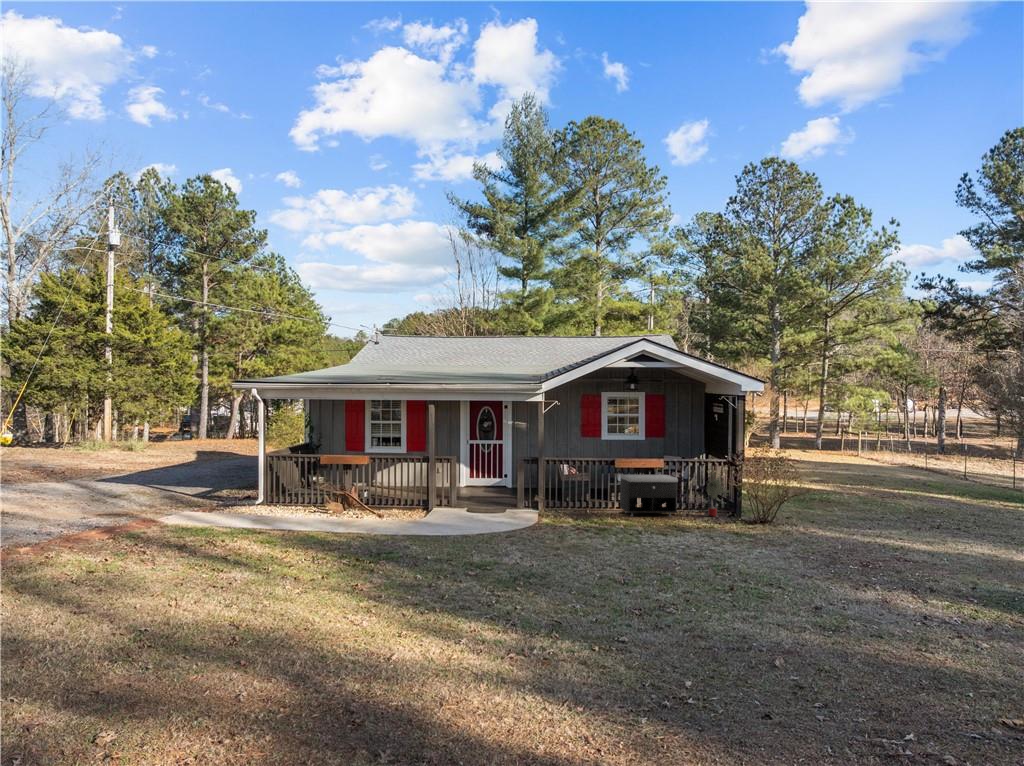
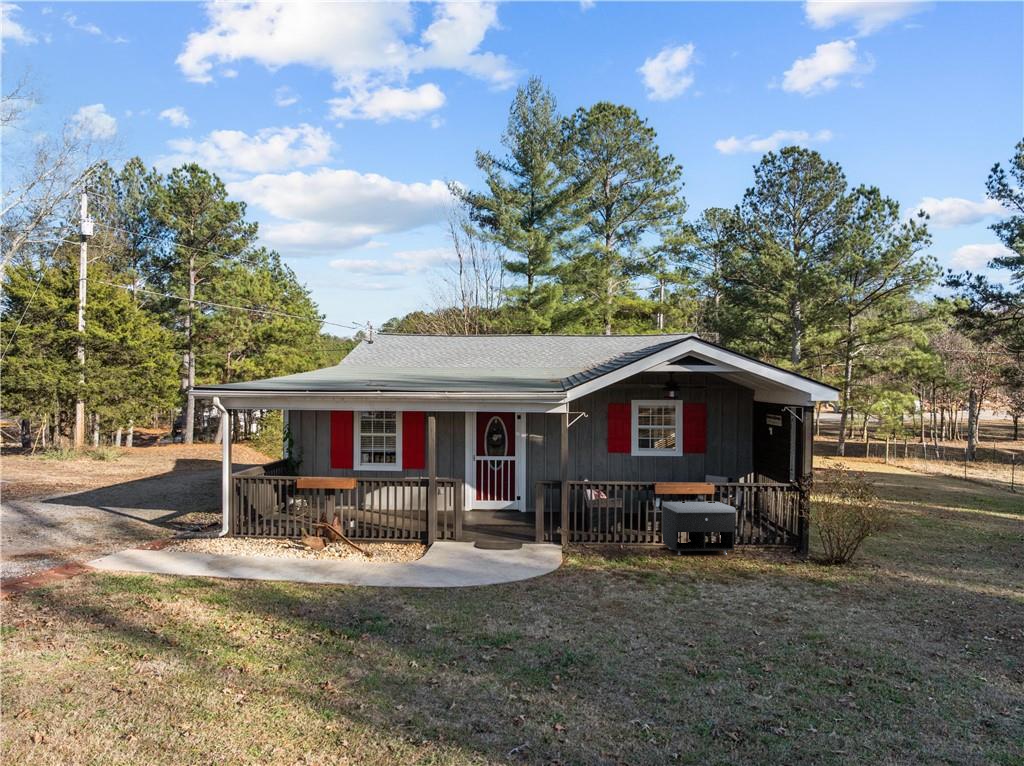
potted tree: present [707,473,728,517] -> none [767,500,799,555]

